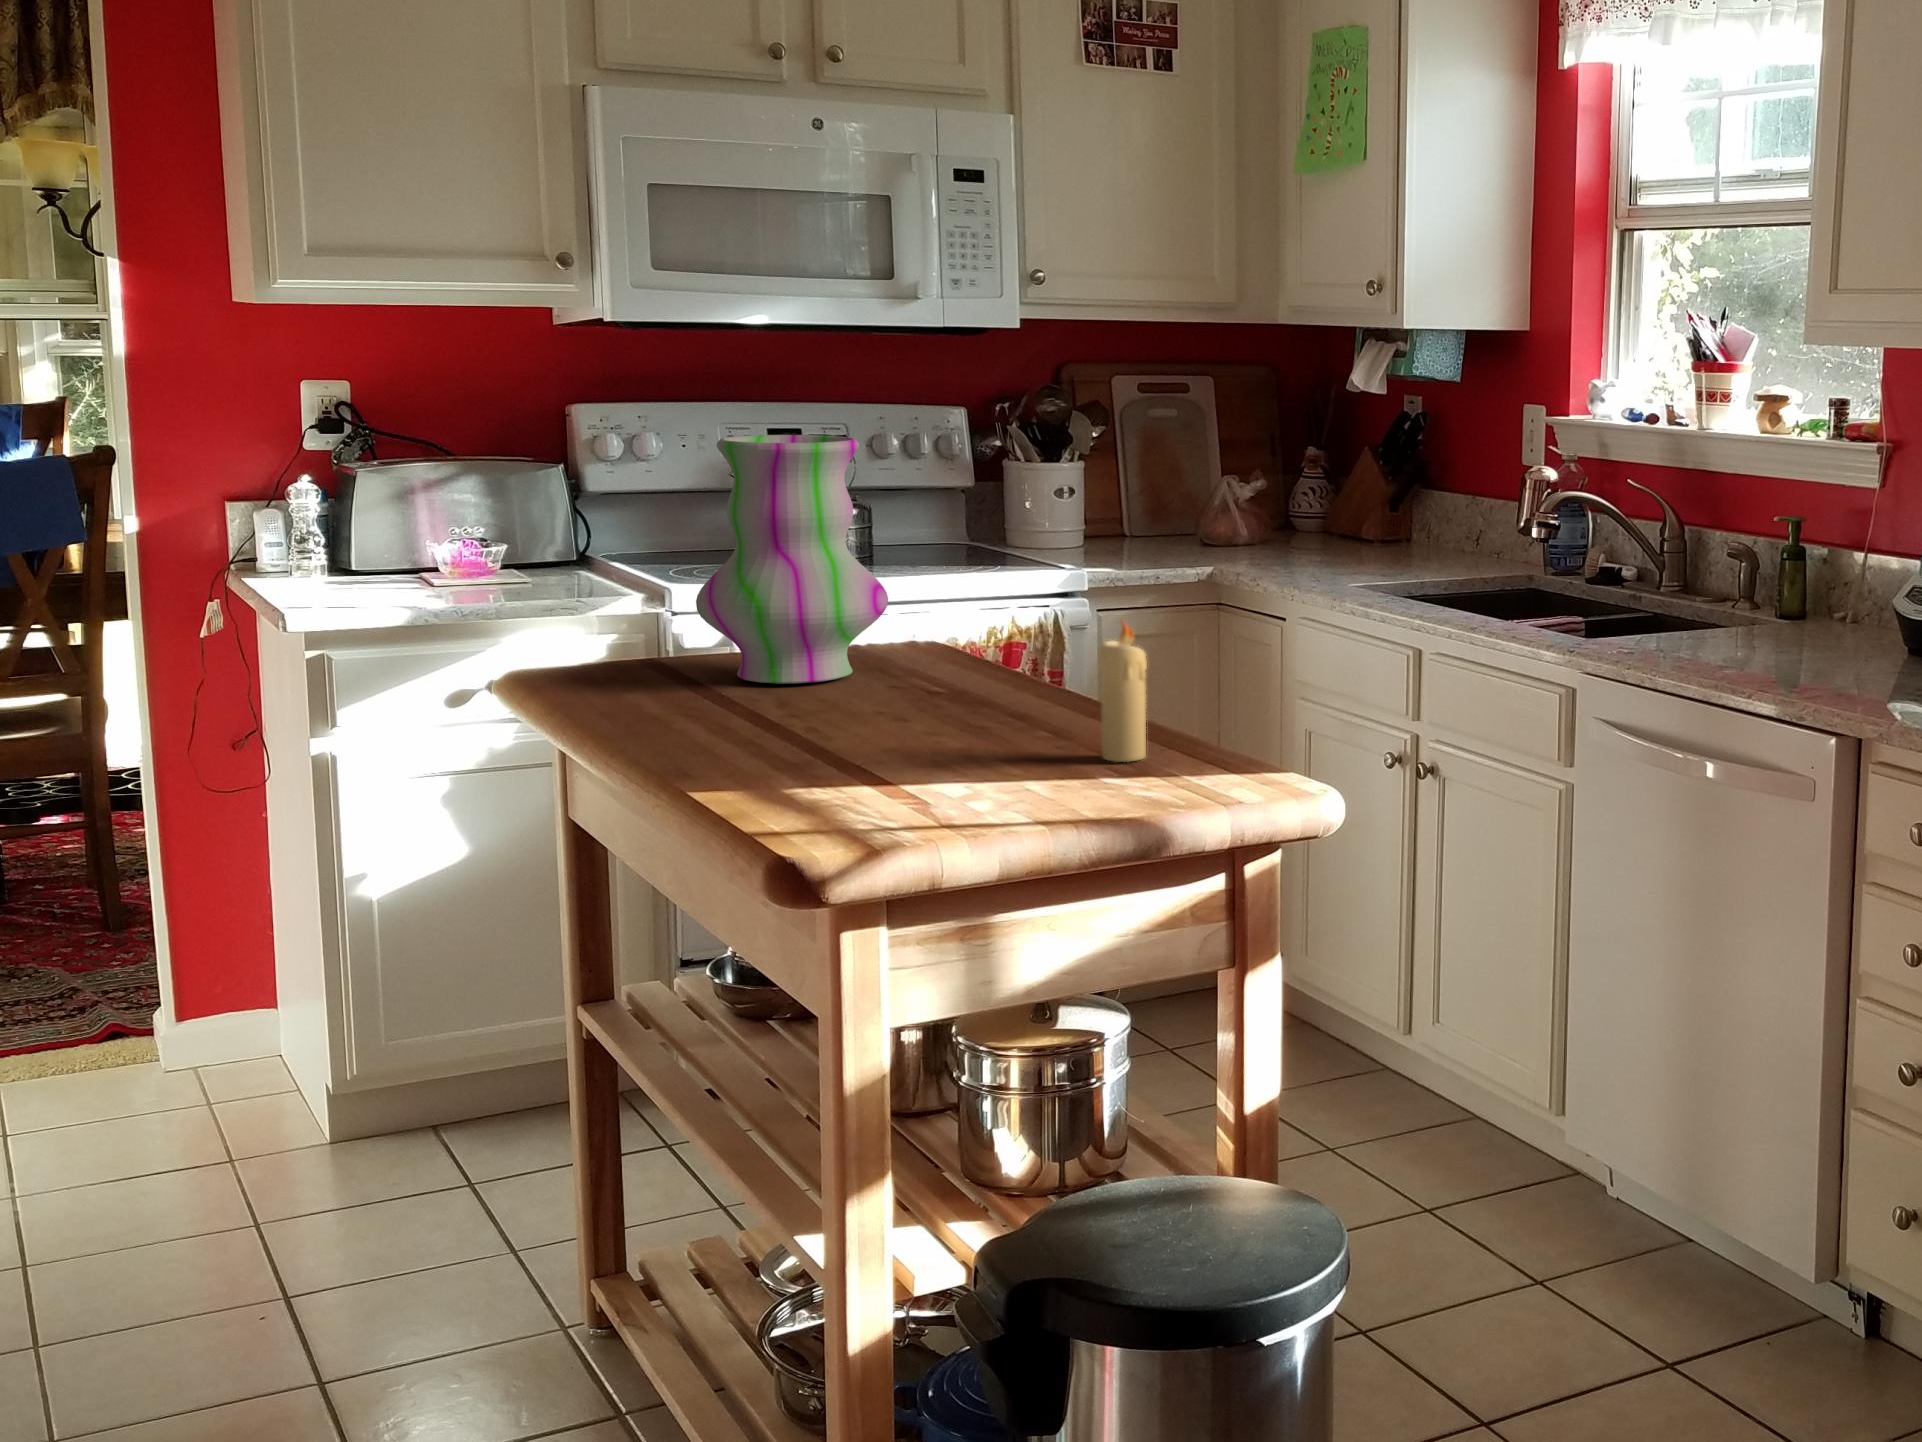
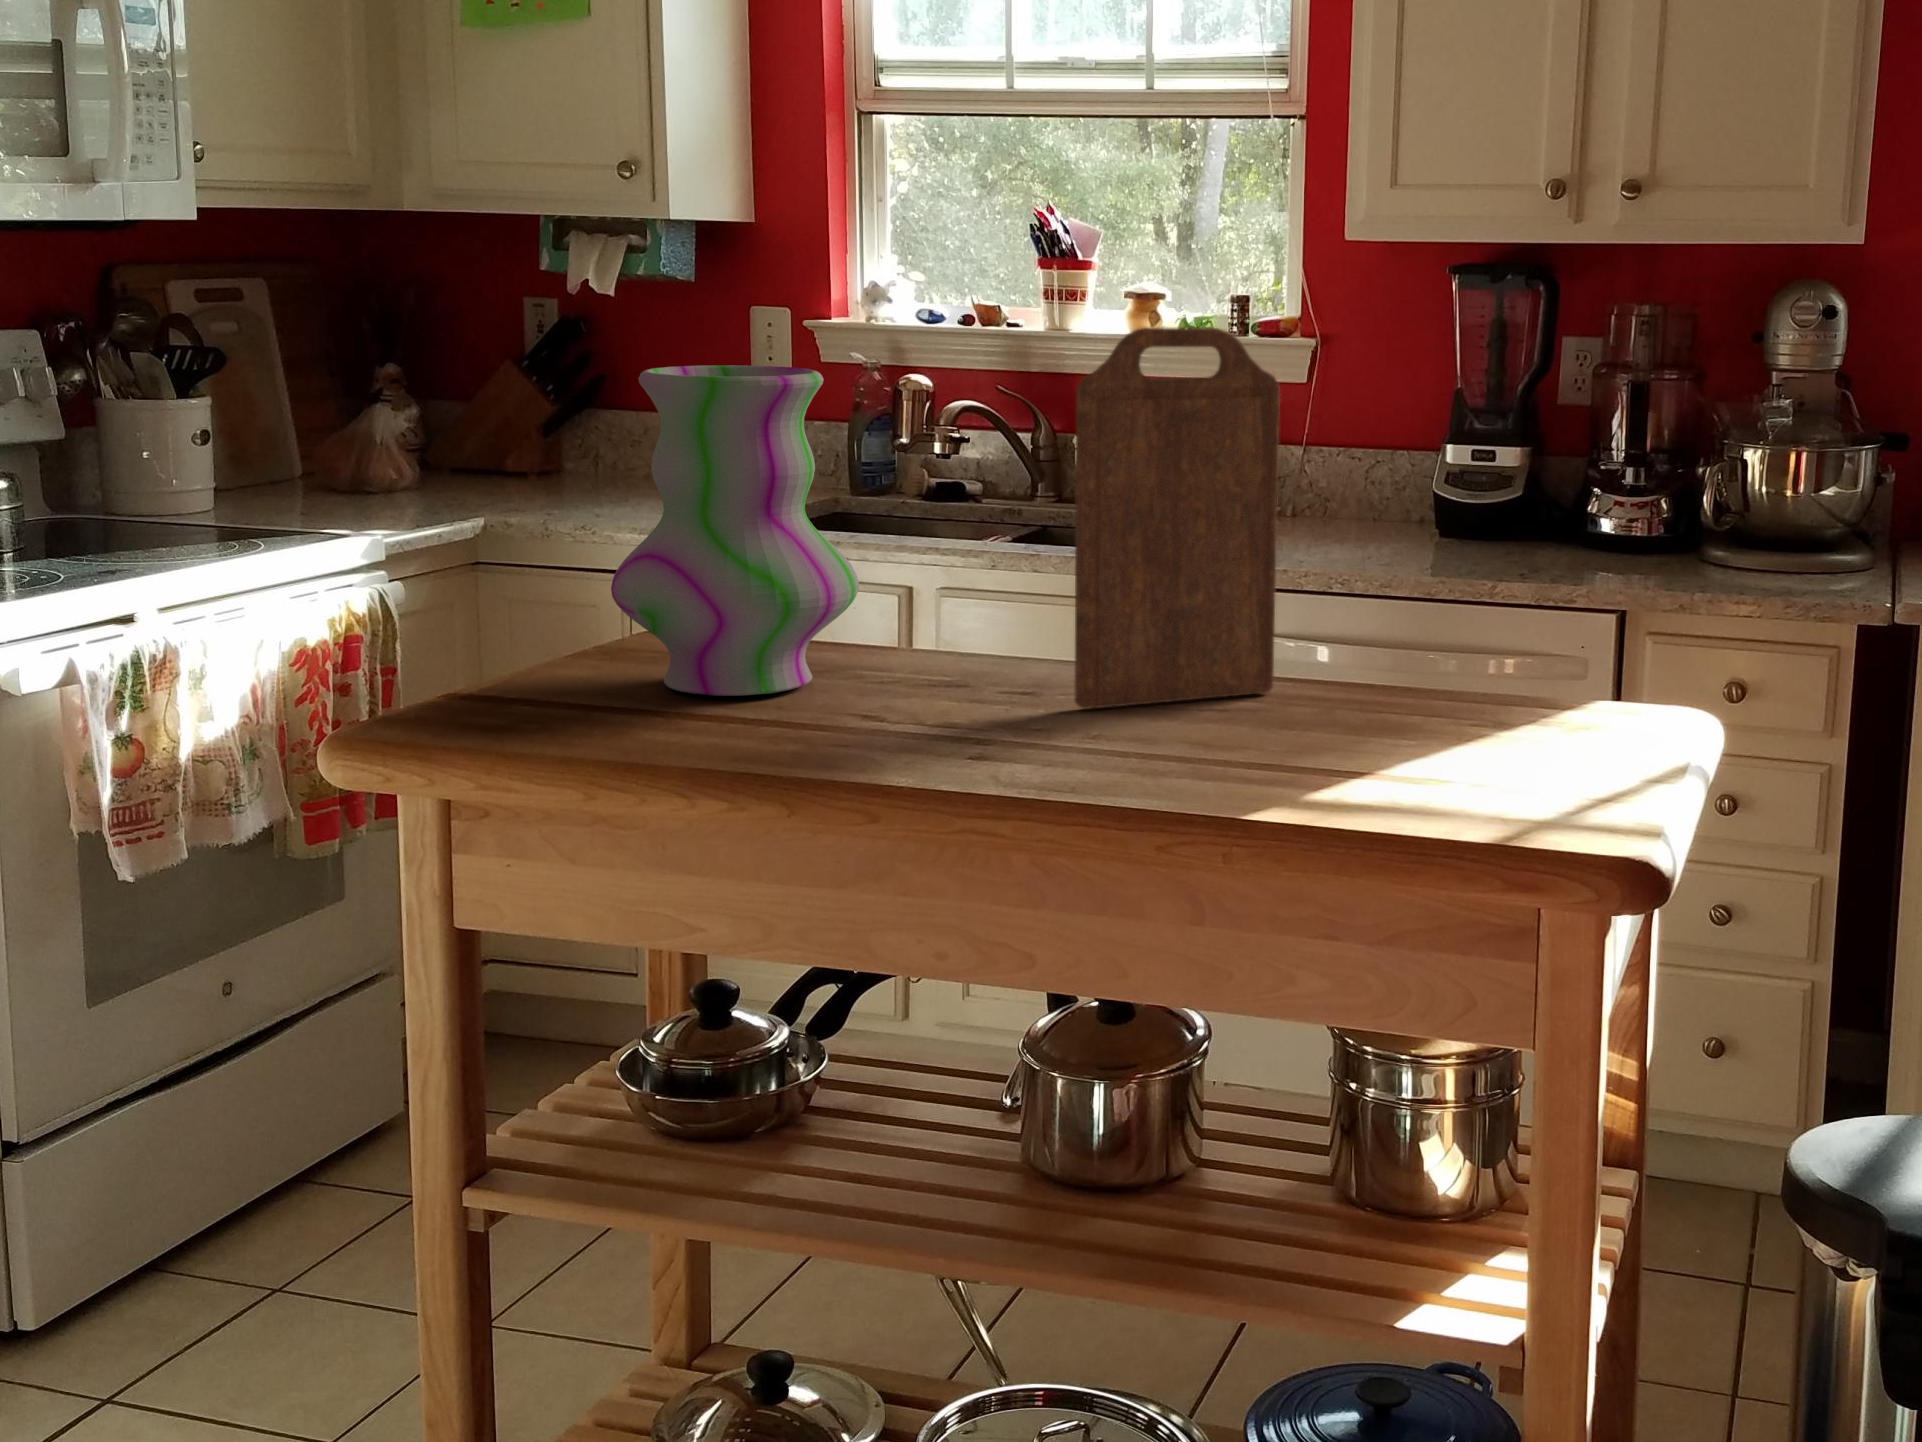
cutting board: none [901,414,1077,730] -> present [1075,327,1280,708]
candle: present [1099,621,1147,762] -> none [1410,552,1464,715]

